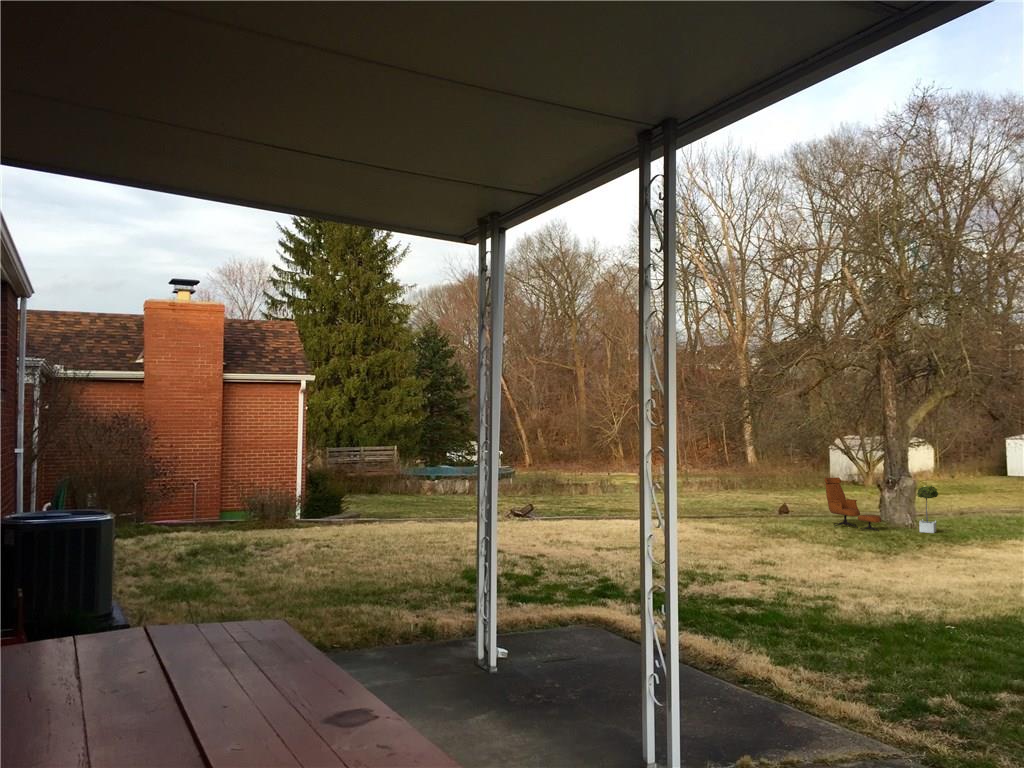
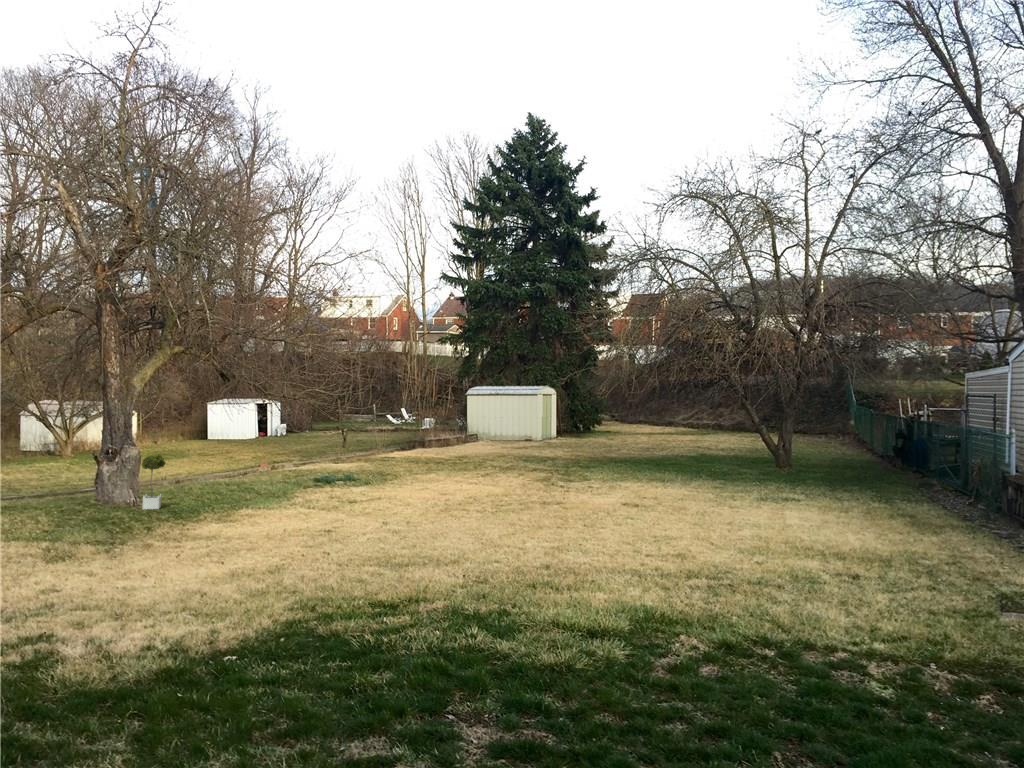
lounge chair: present [824,477,881,531] -> none [21,450,97,516]

